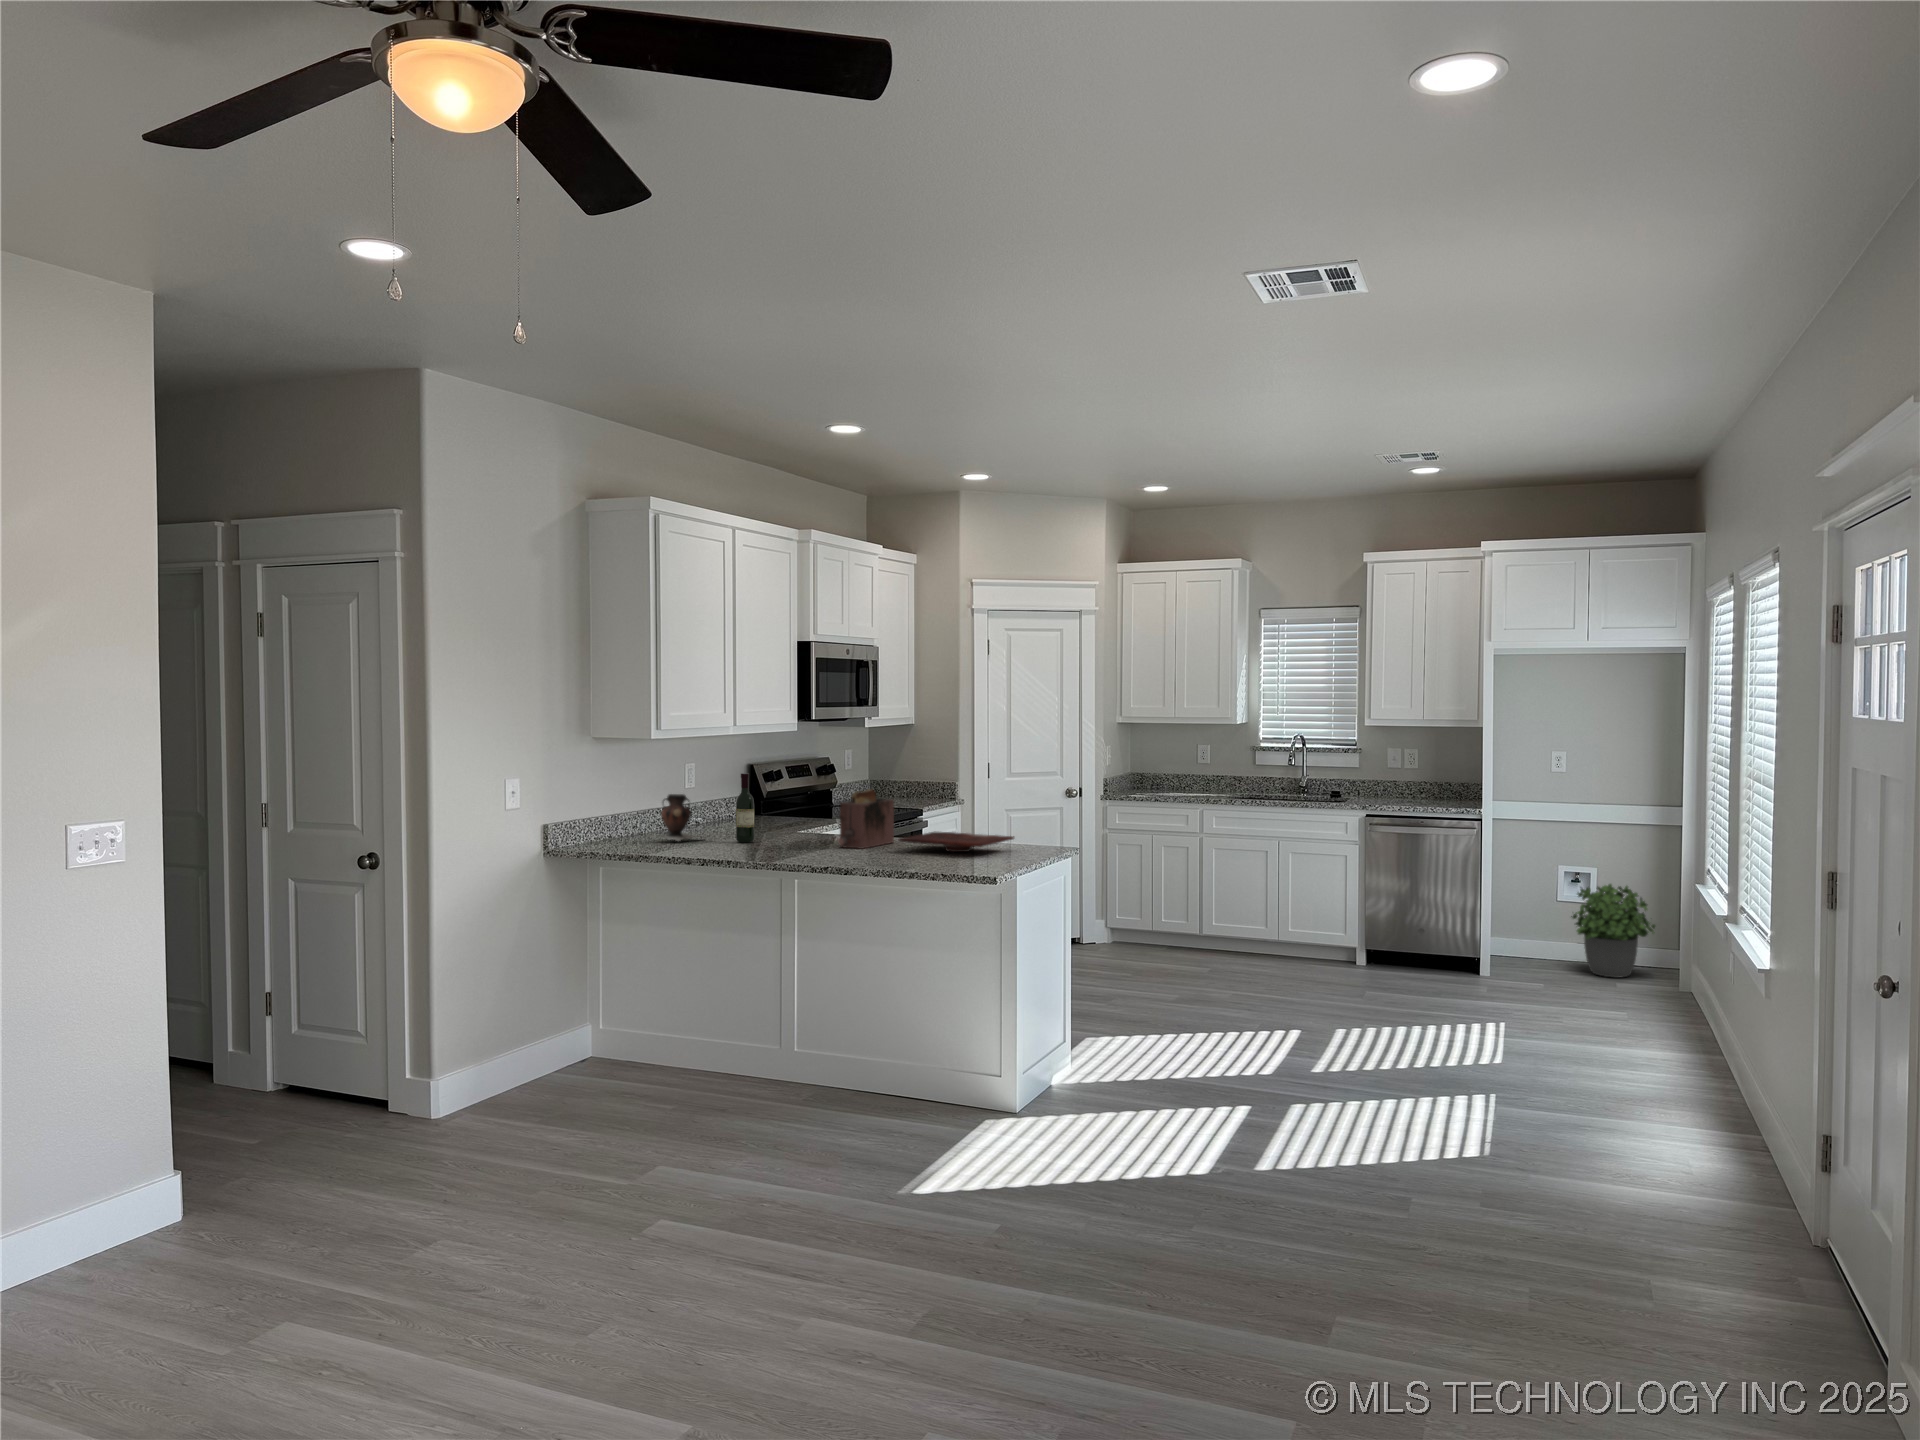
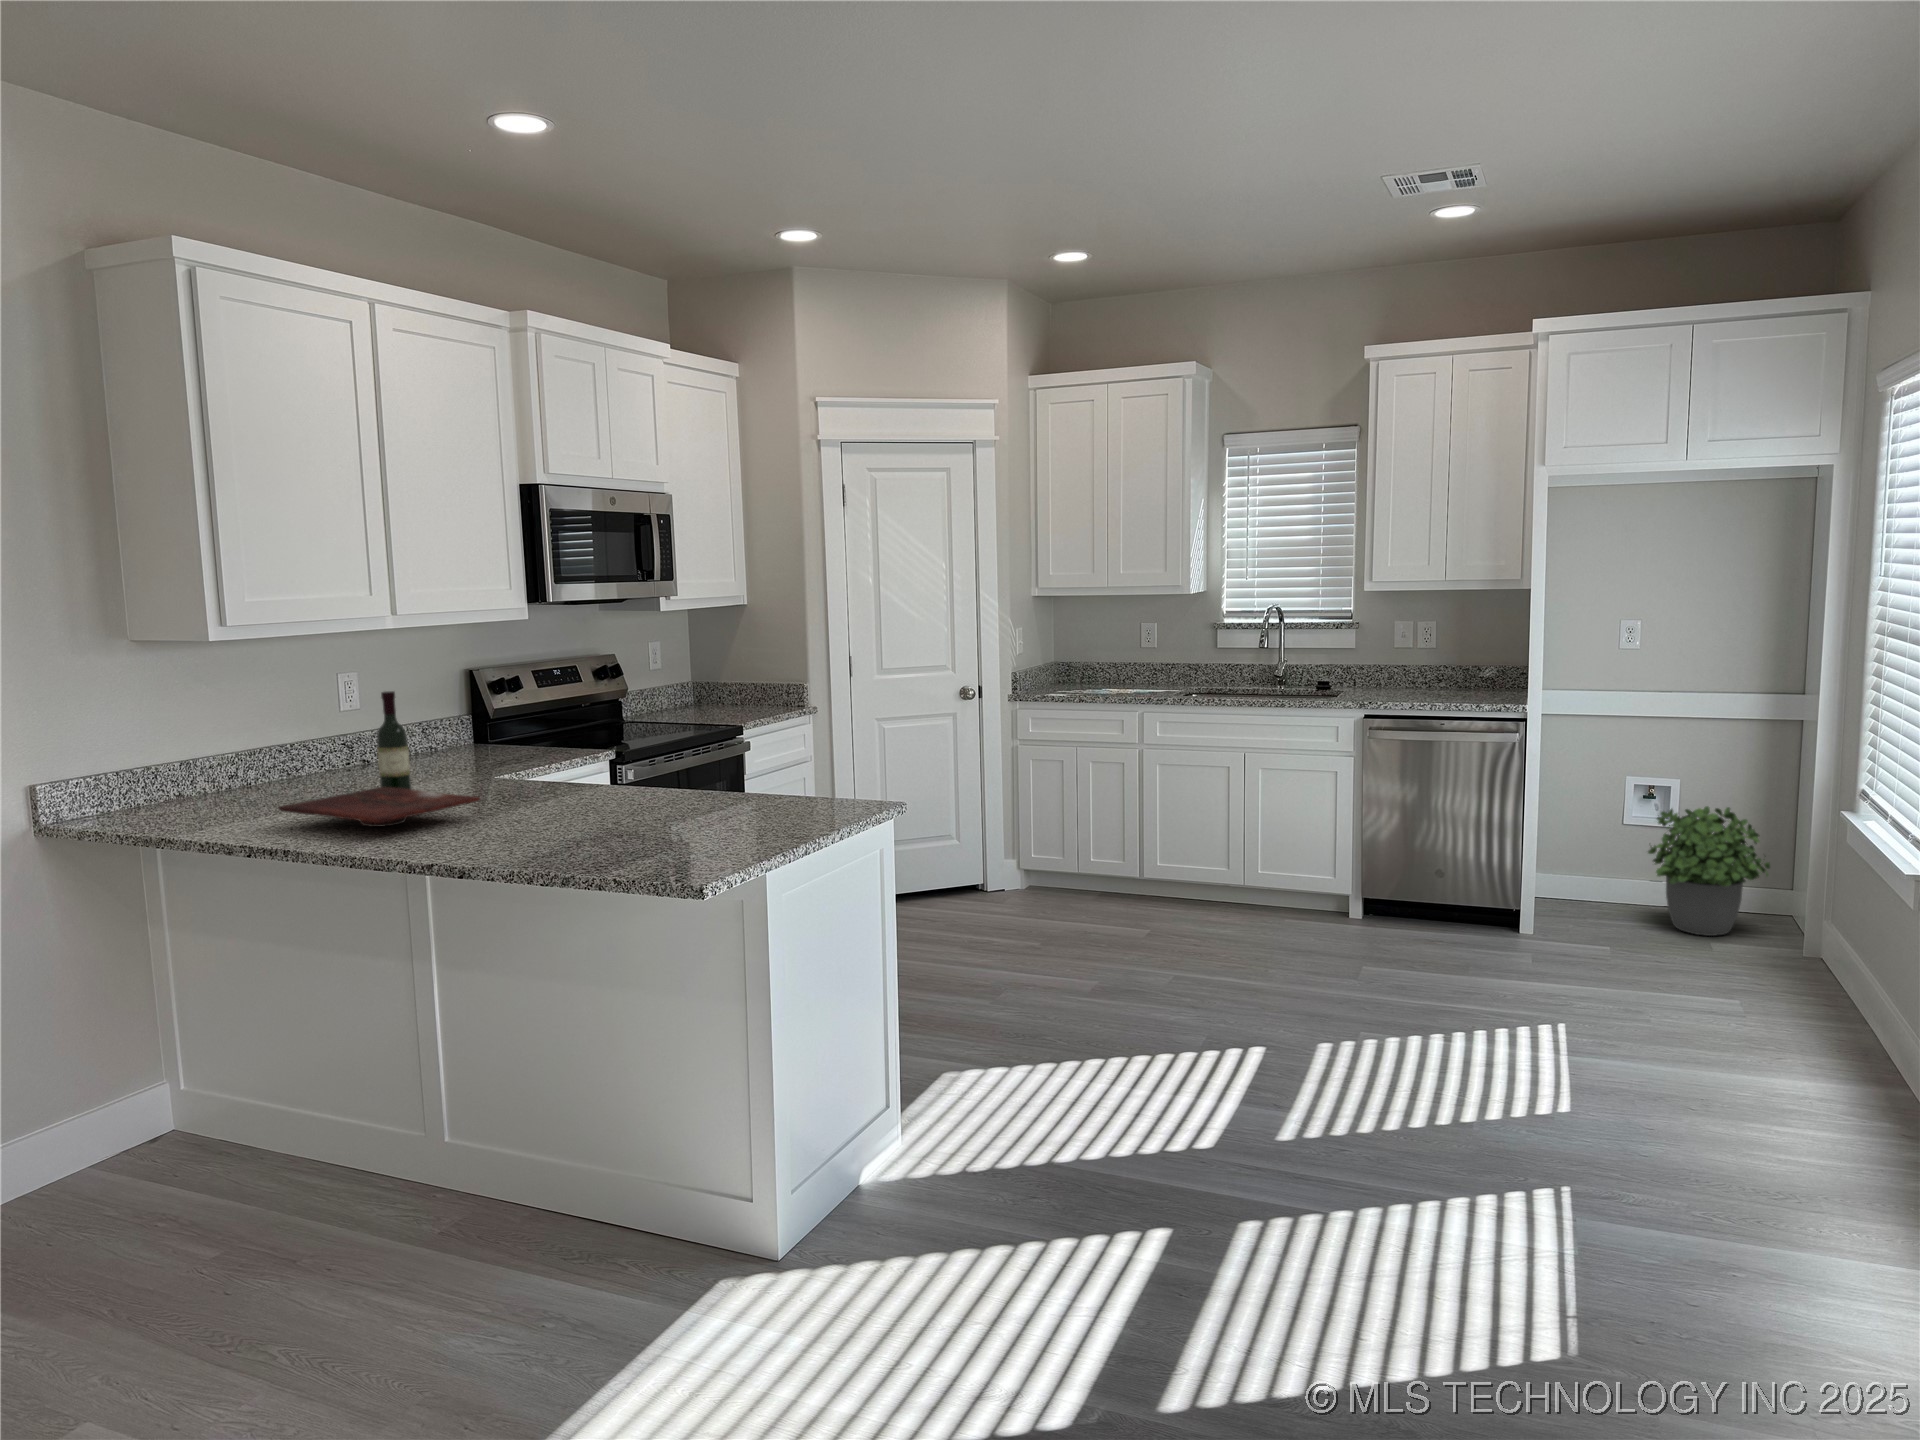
toaster: present [838,789,894,849] -> none [523,712,627,810]
vase: present [661,794,695,841] -> none [243,726,345,800]
cutting board: present [899,832,1014,852] -> present [278,787,480,827]

